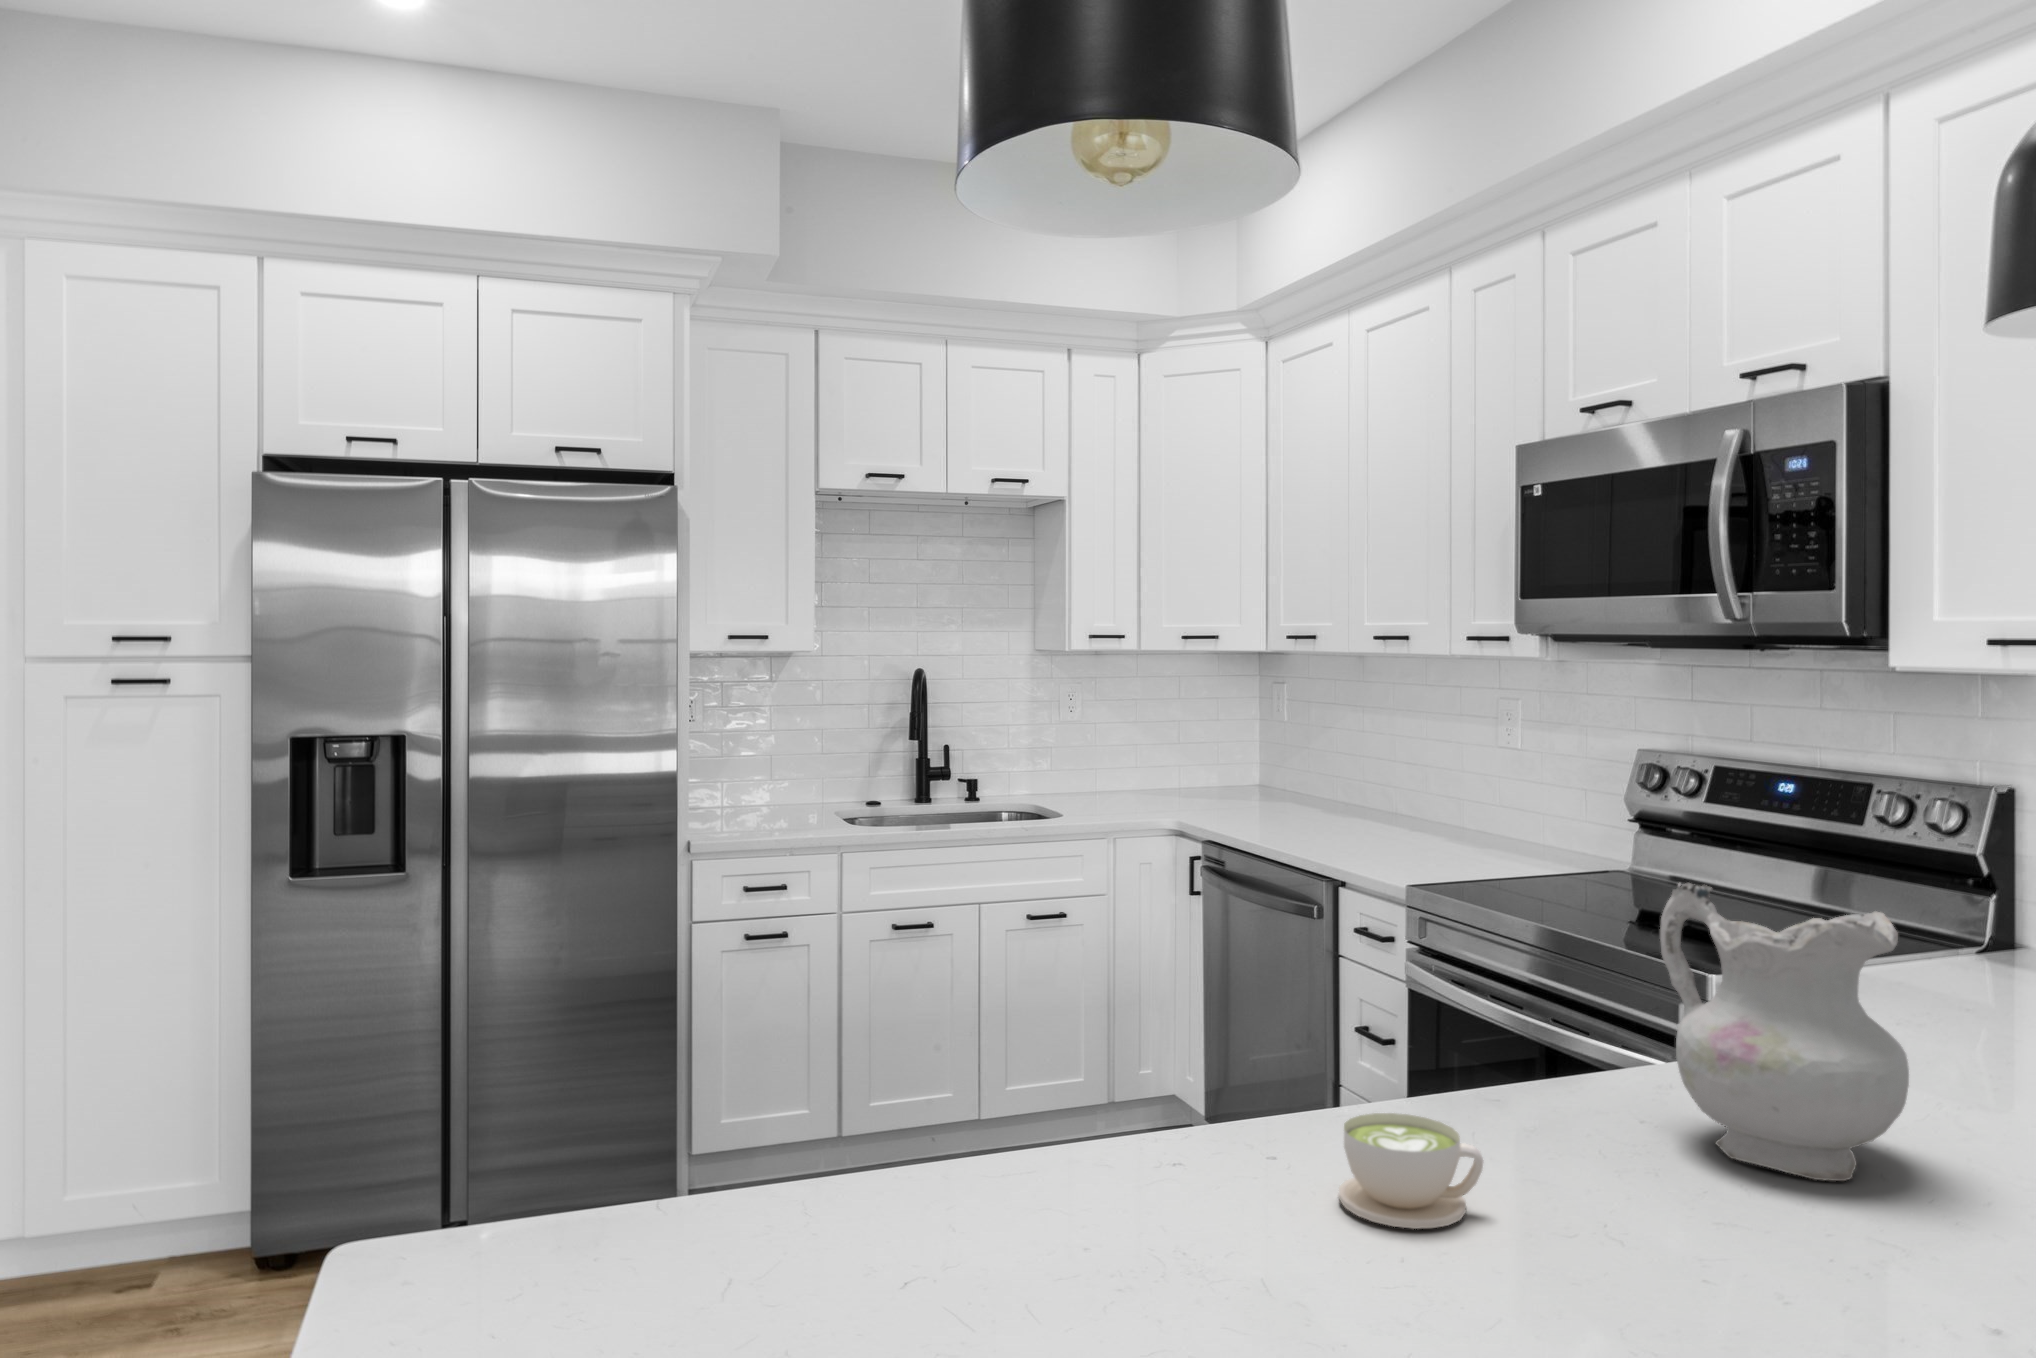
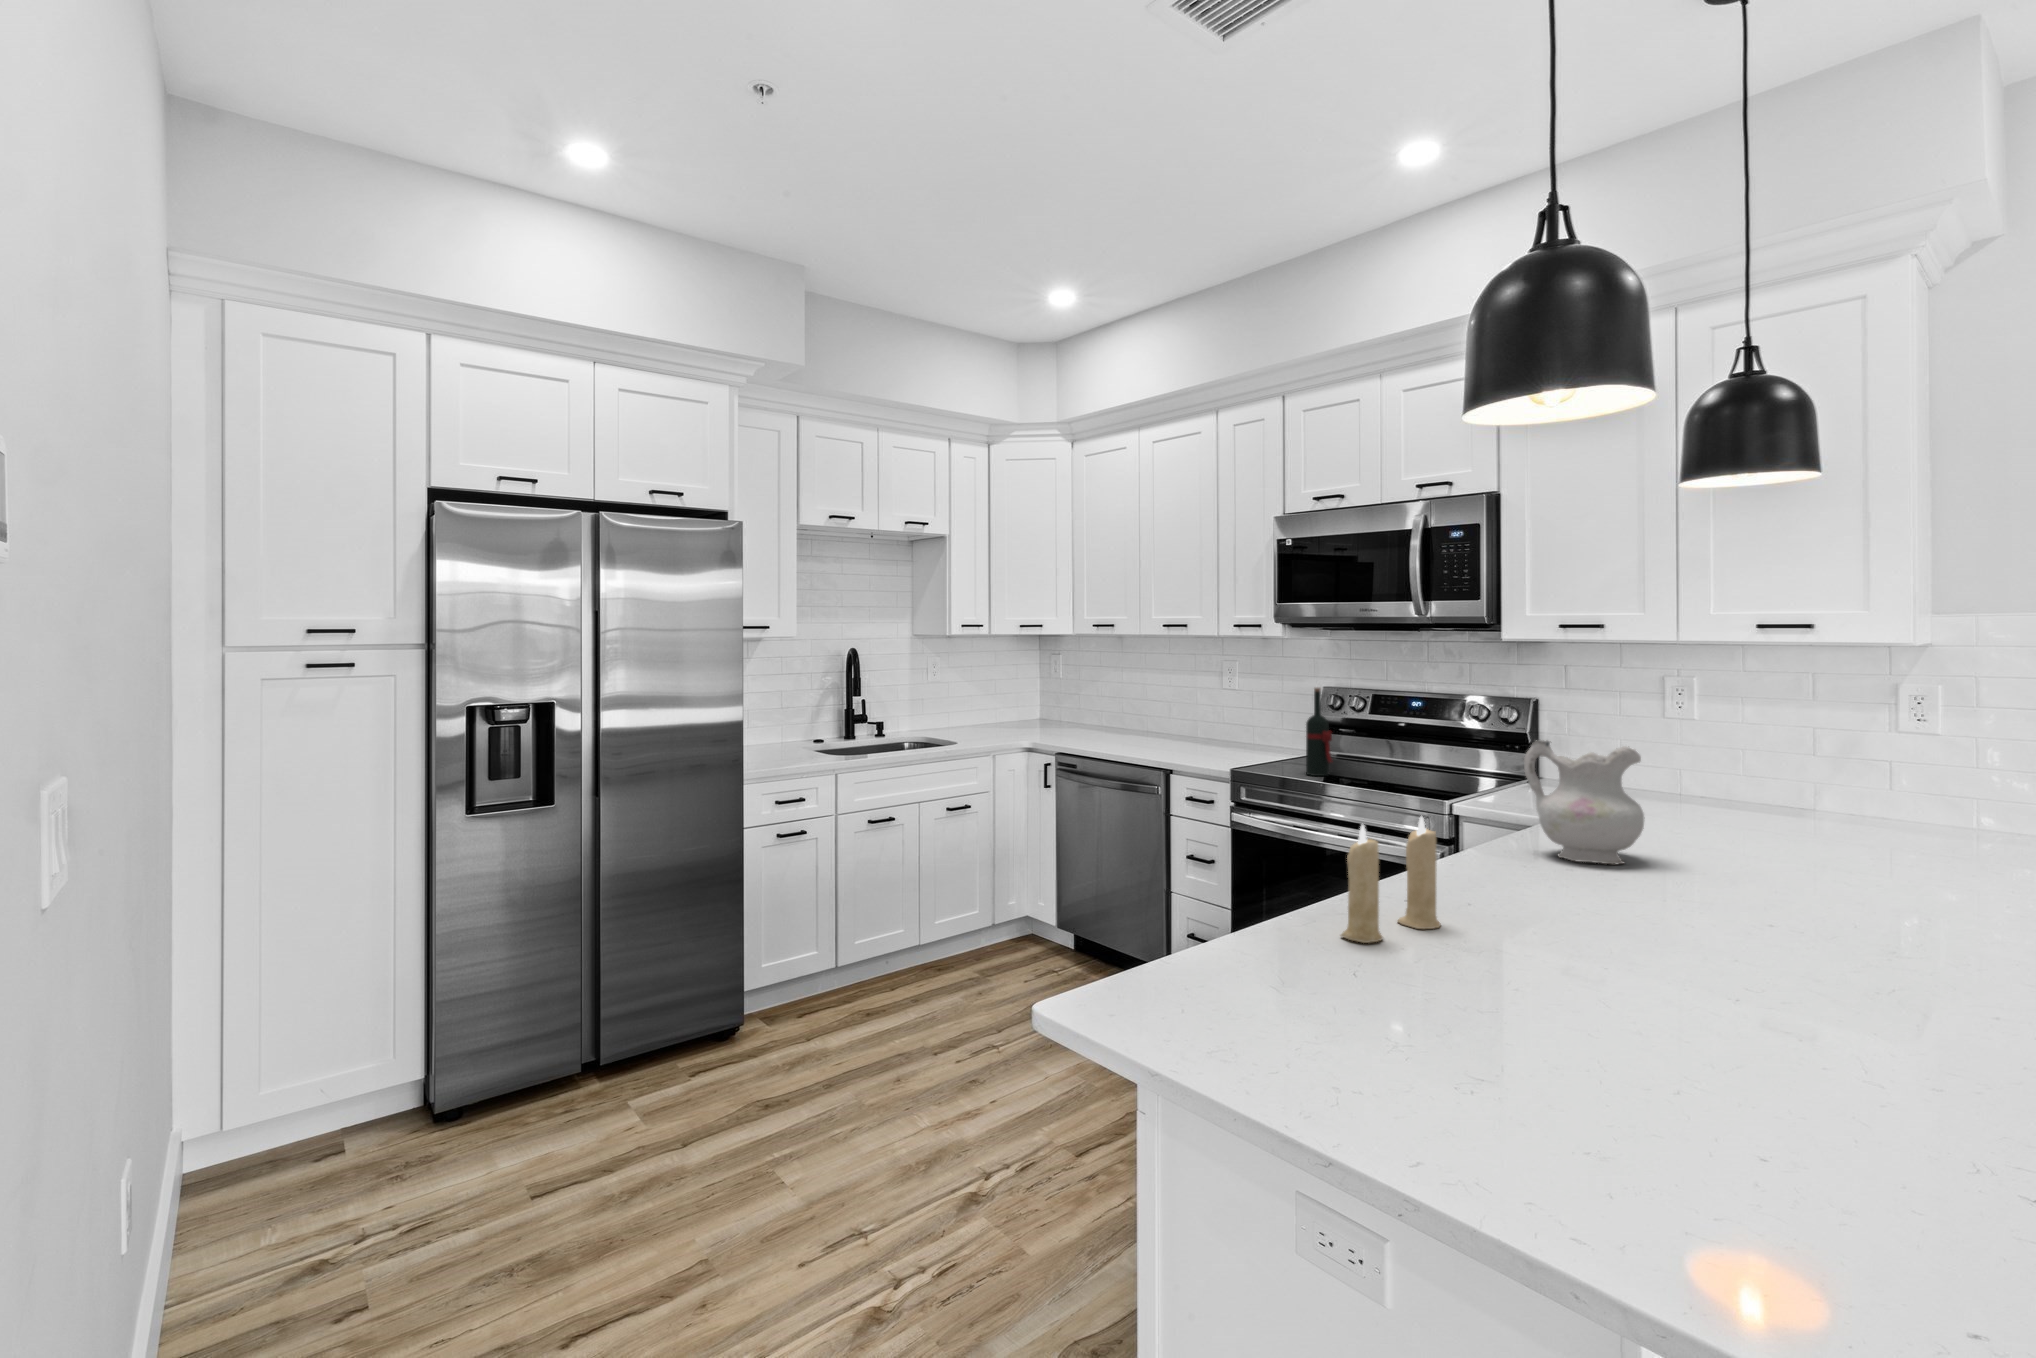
wine bottle: none [1536,749,1581,909] -> present [1306,688,1332,776]
candle: none [885,1027,1144,1301] -> present [1341,816,1441,943]
coffee cup: present [1338,1113,1483,1229] -> none [1455,851,1523,897]

